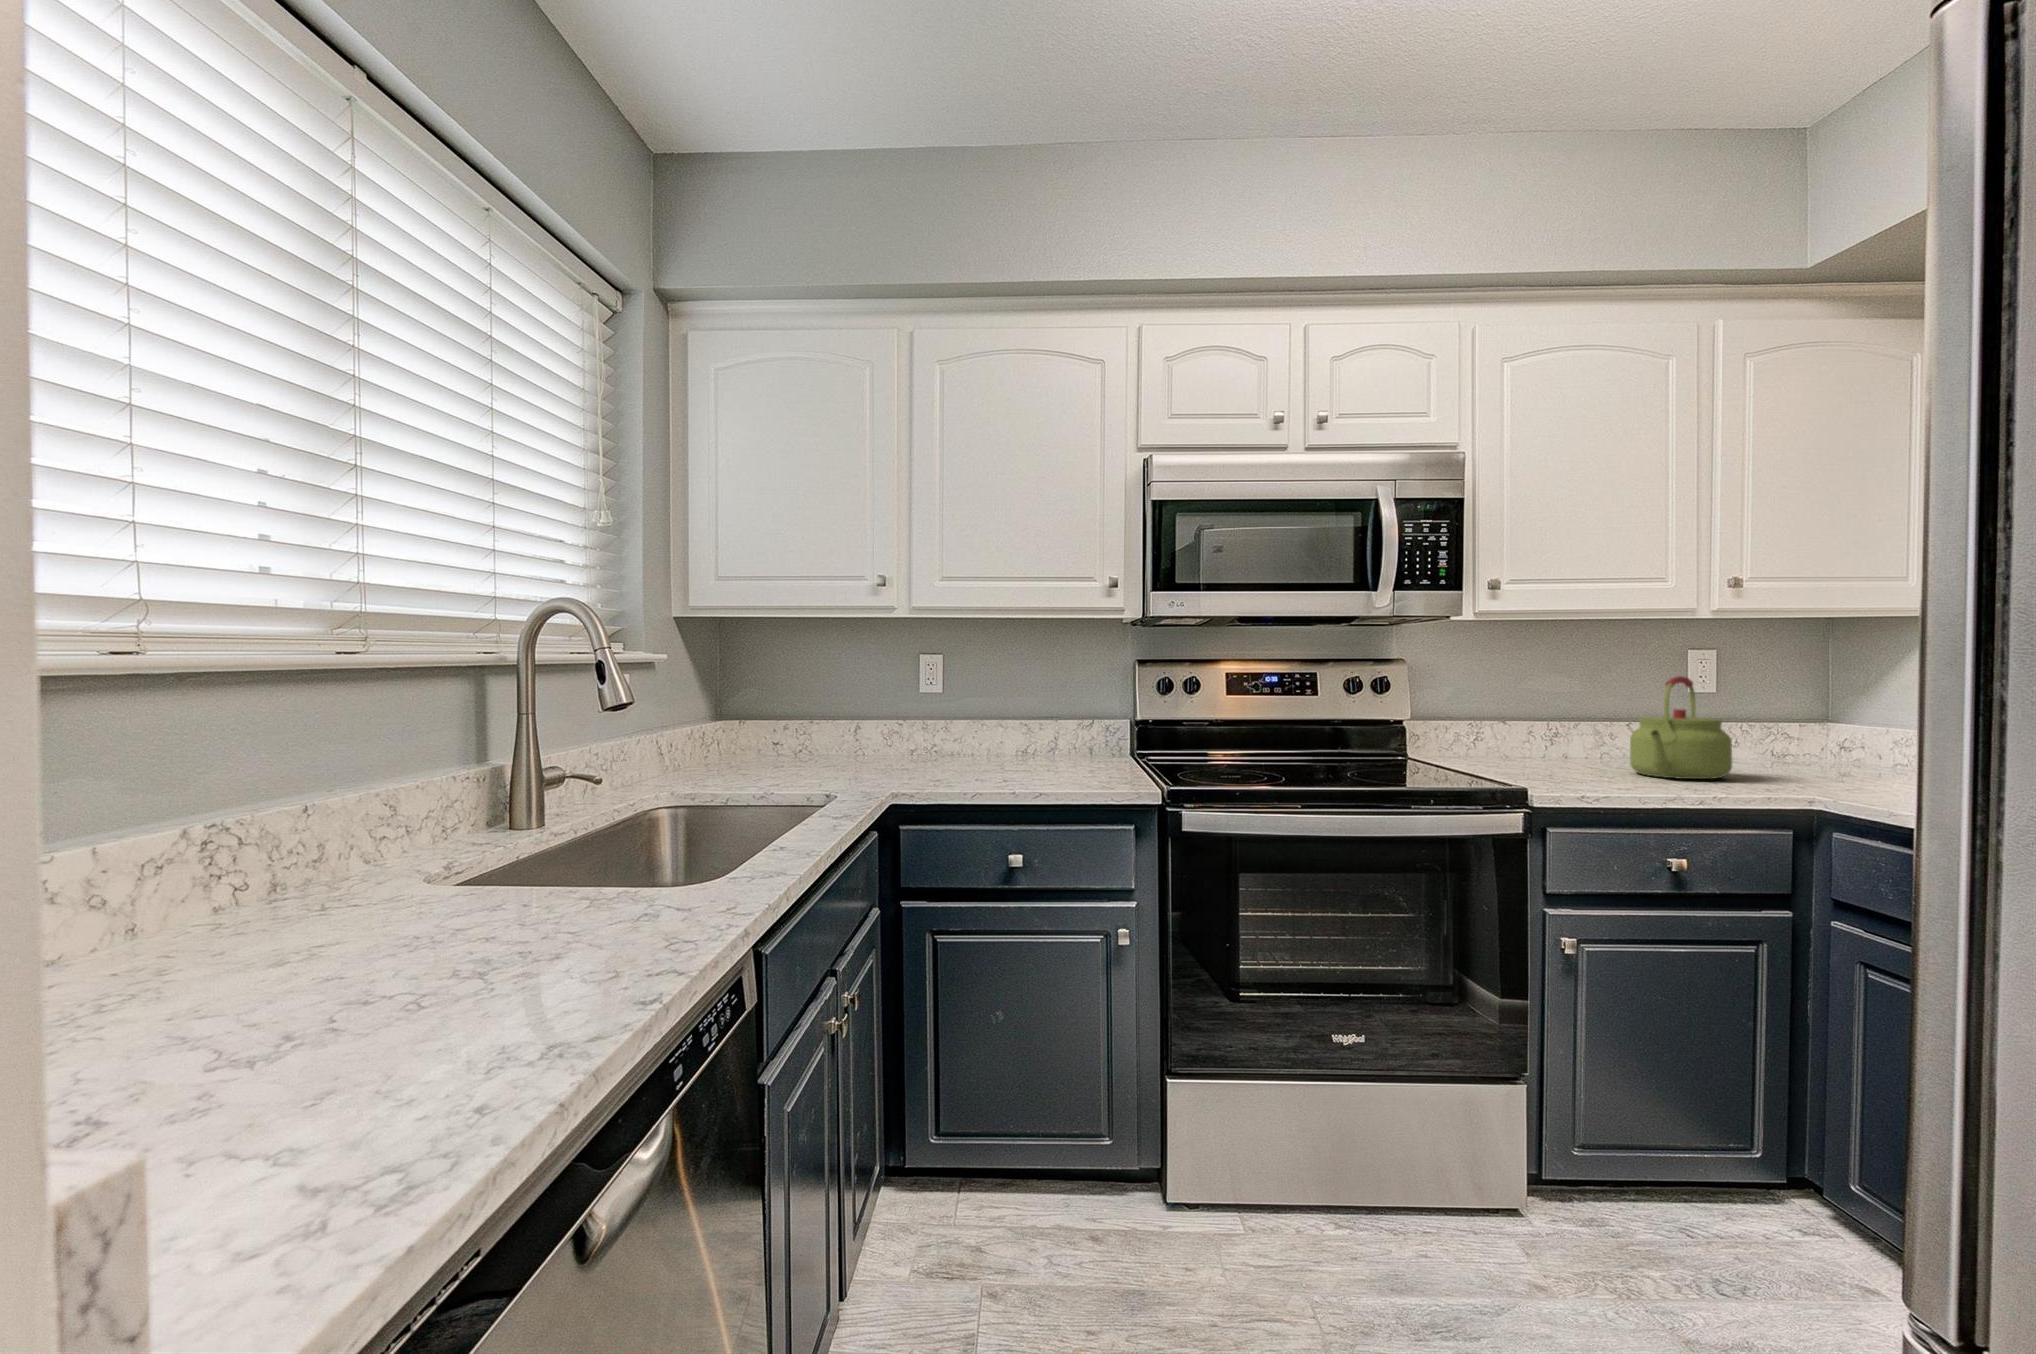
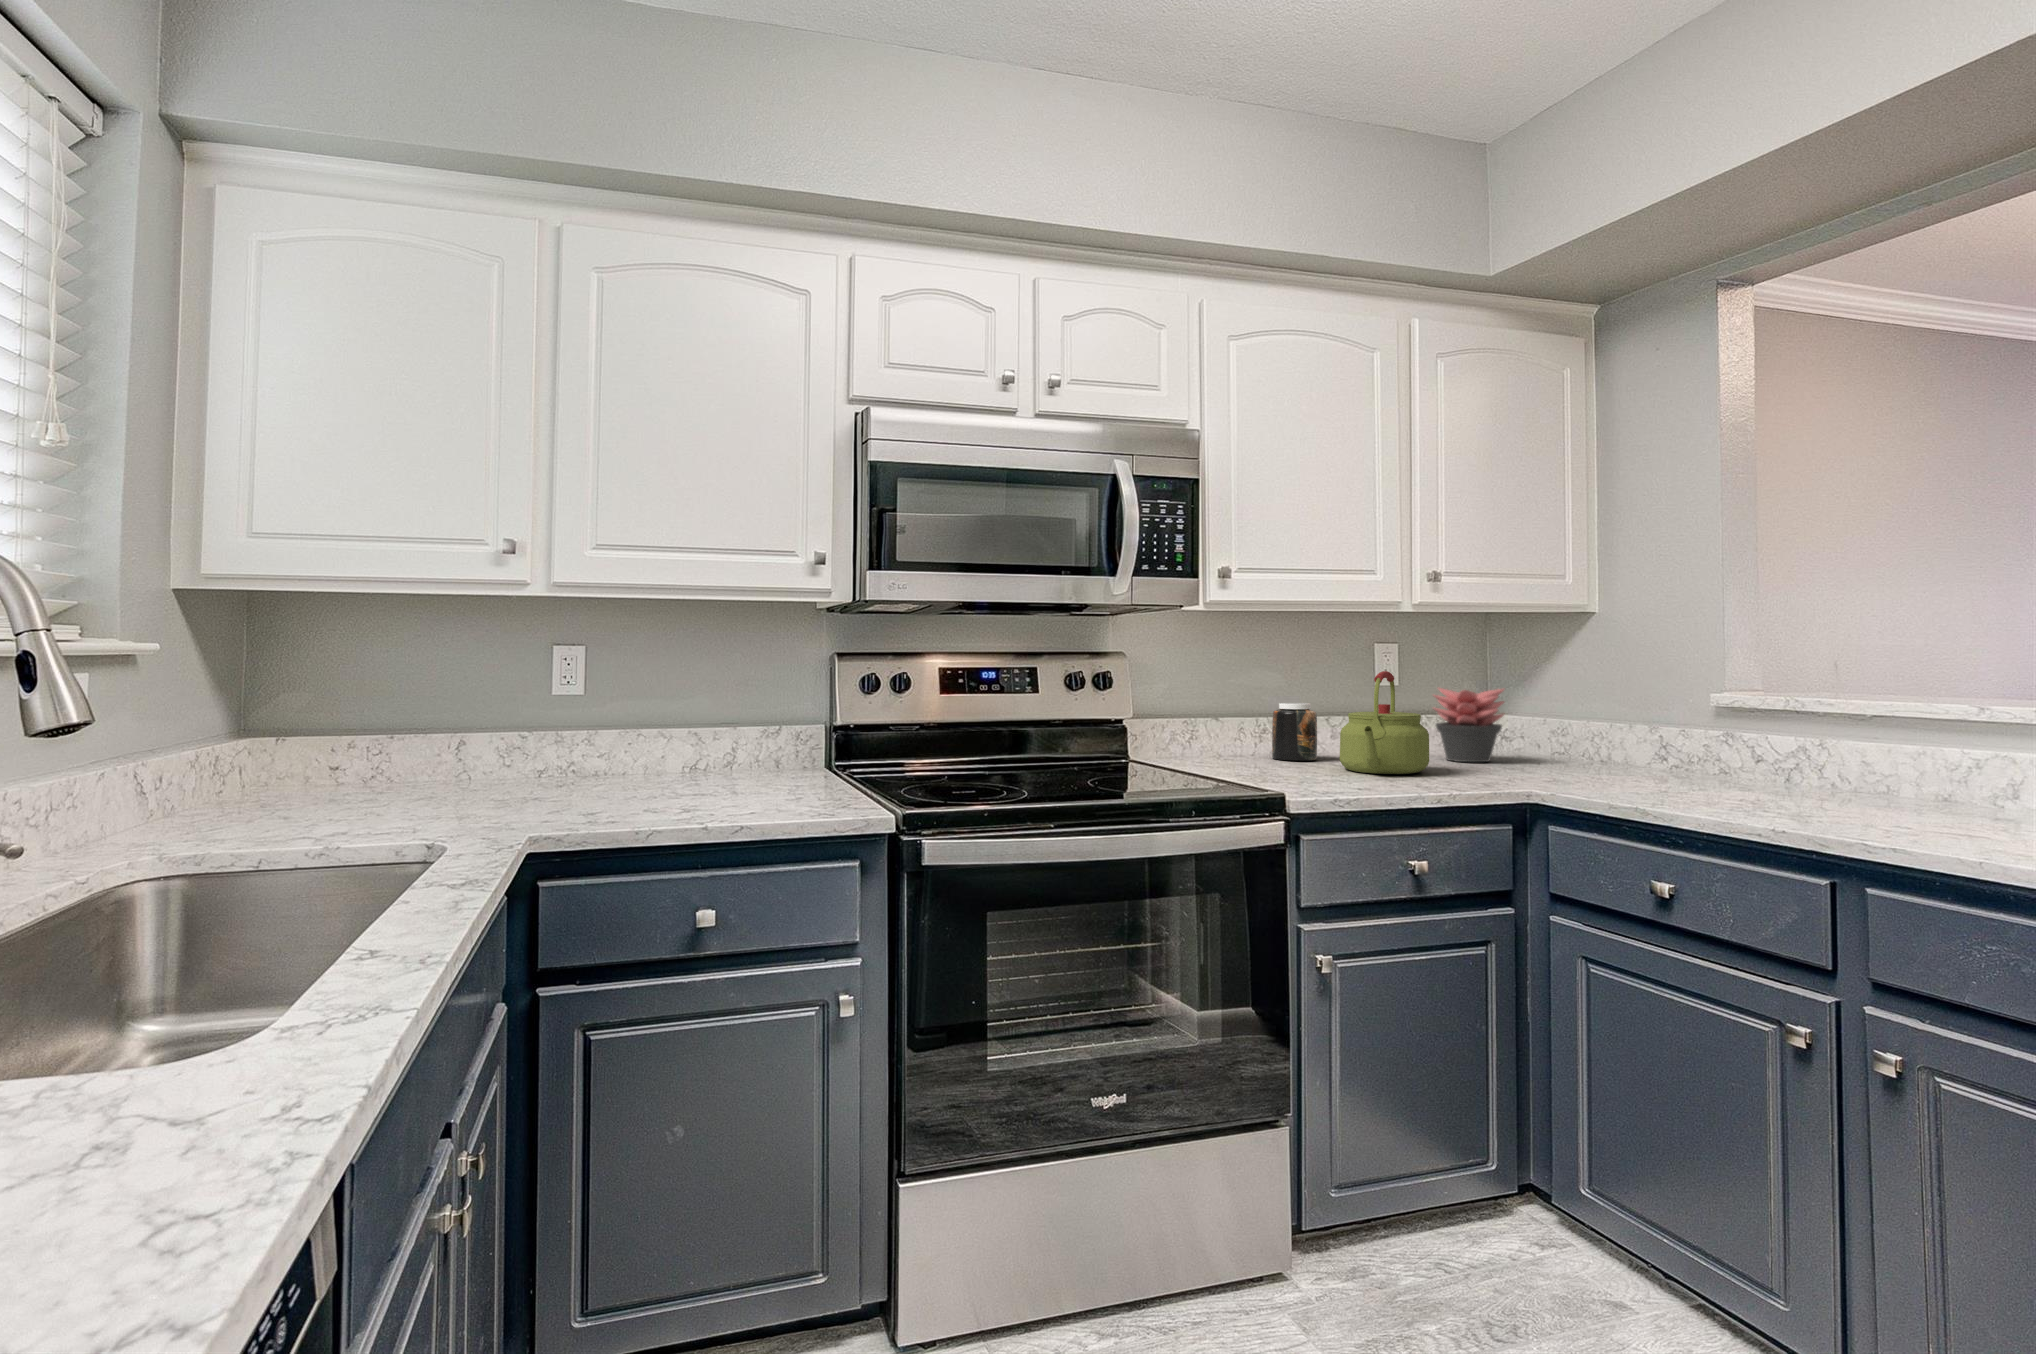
succulent plant: none [1749,695,1840,772] -> present [1433,688,1504,762]
jar: none [1563,708,1611,764] -> present [1272,703,1317,761]

